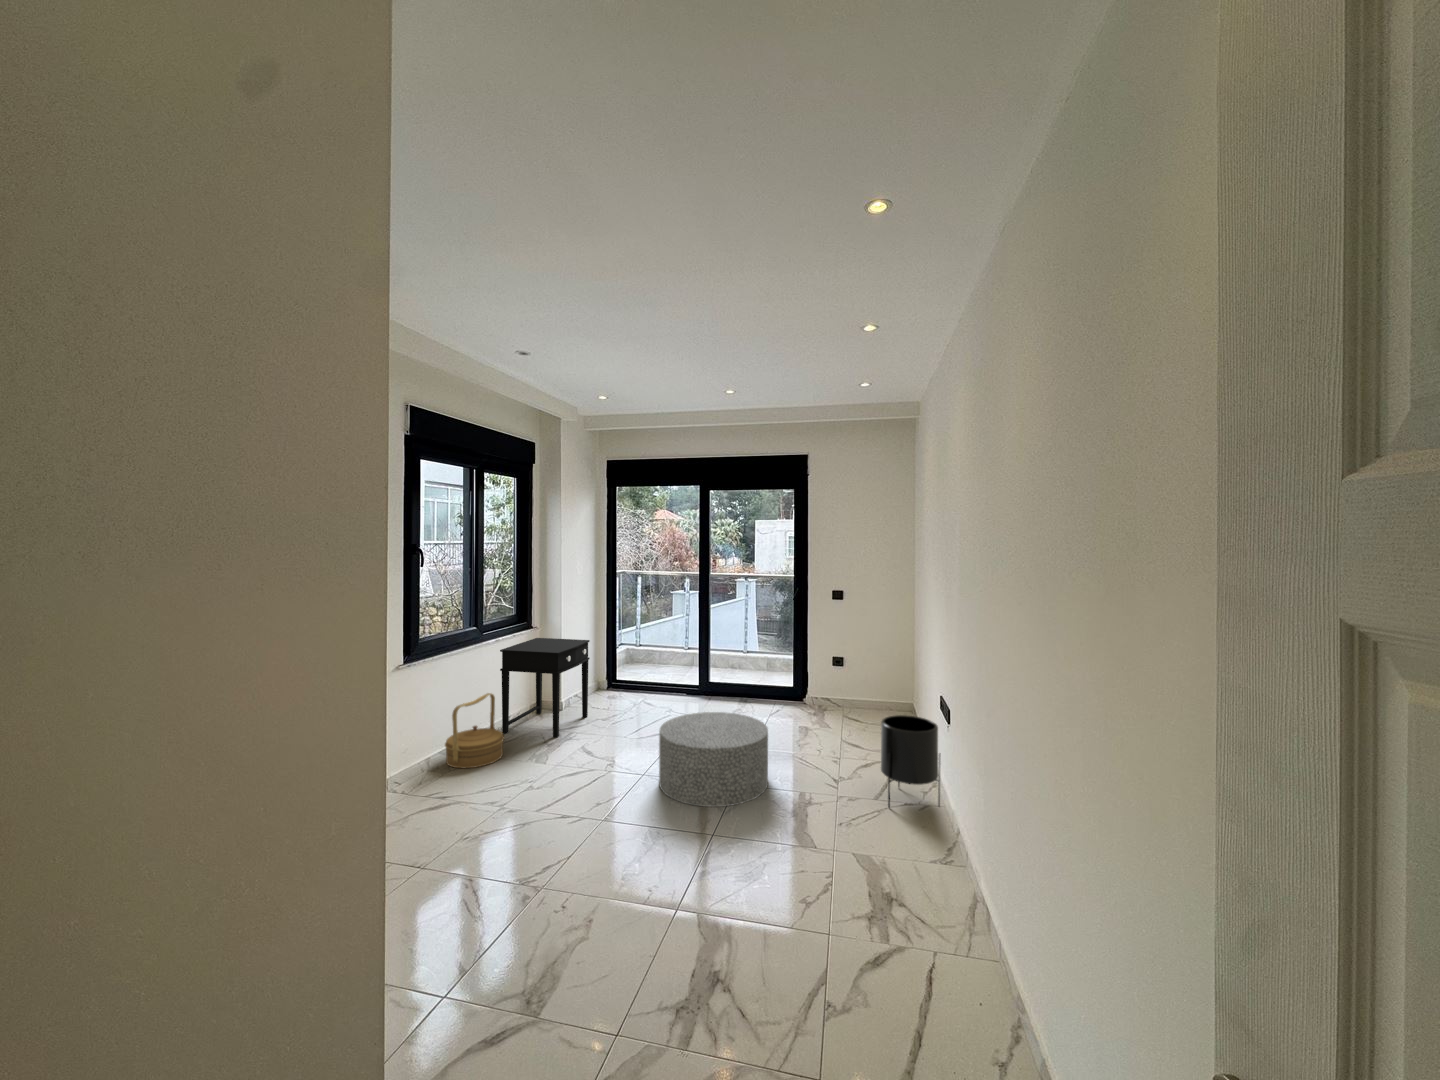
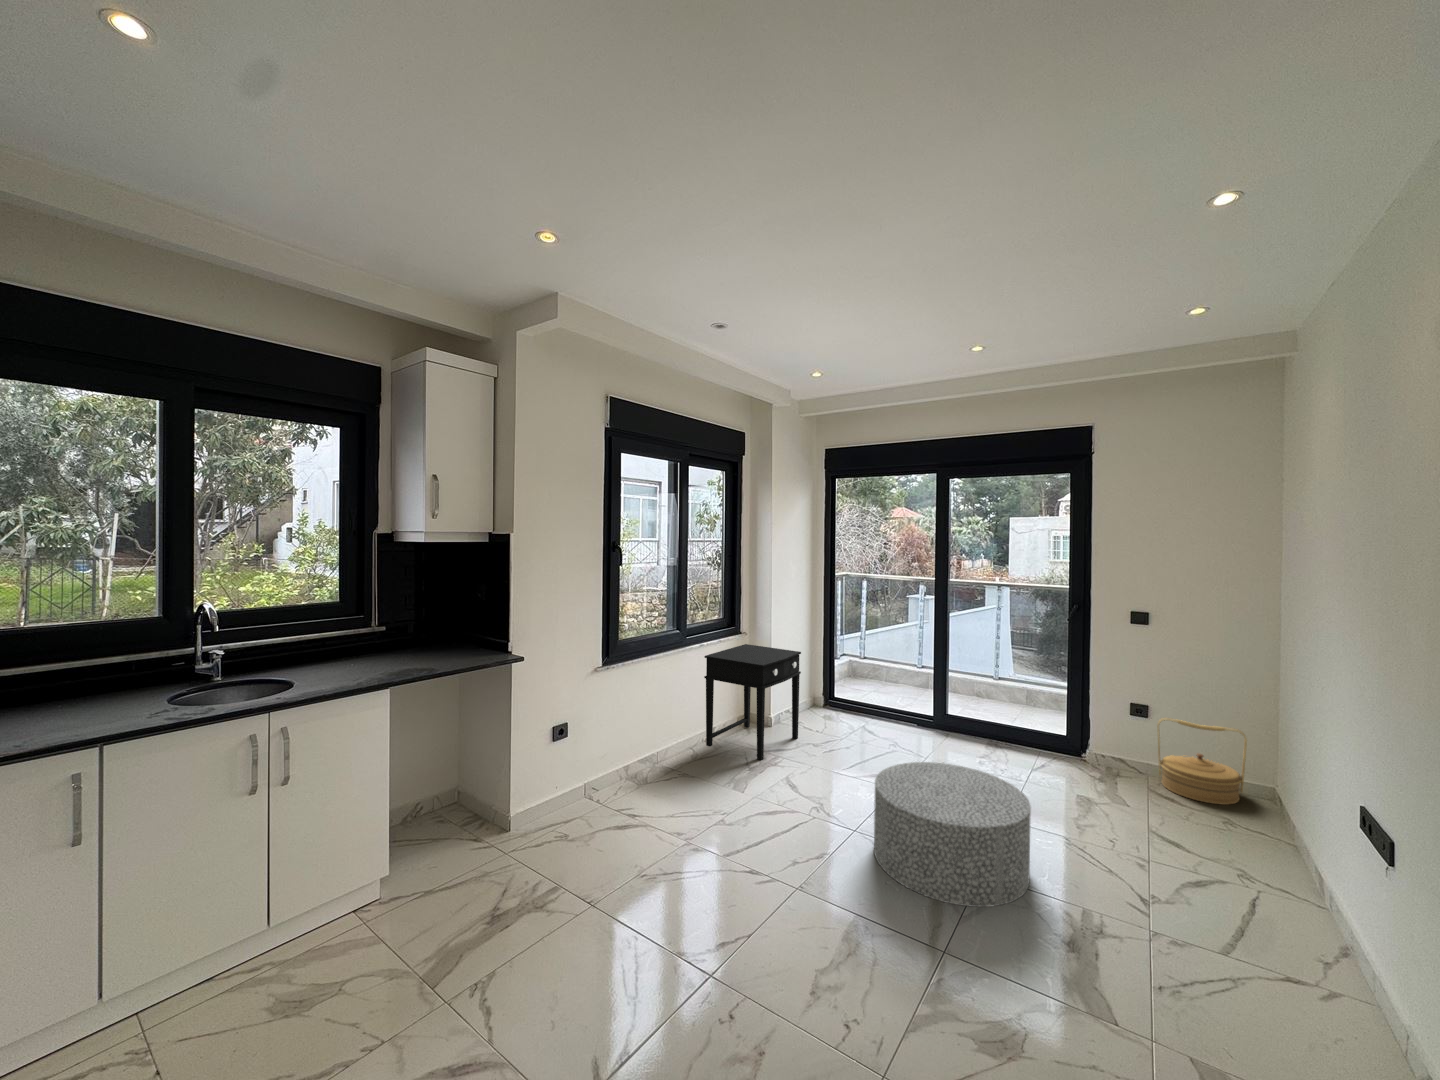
woven basket: present [445,693,504,768] -> present [1157,718,1247,805]
planter: present [881,715,940,807] -> none [1232,824,1365,1002]

